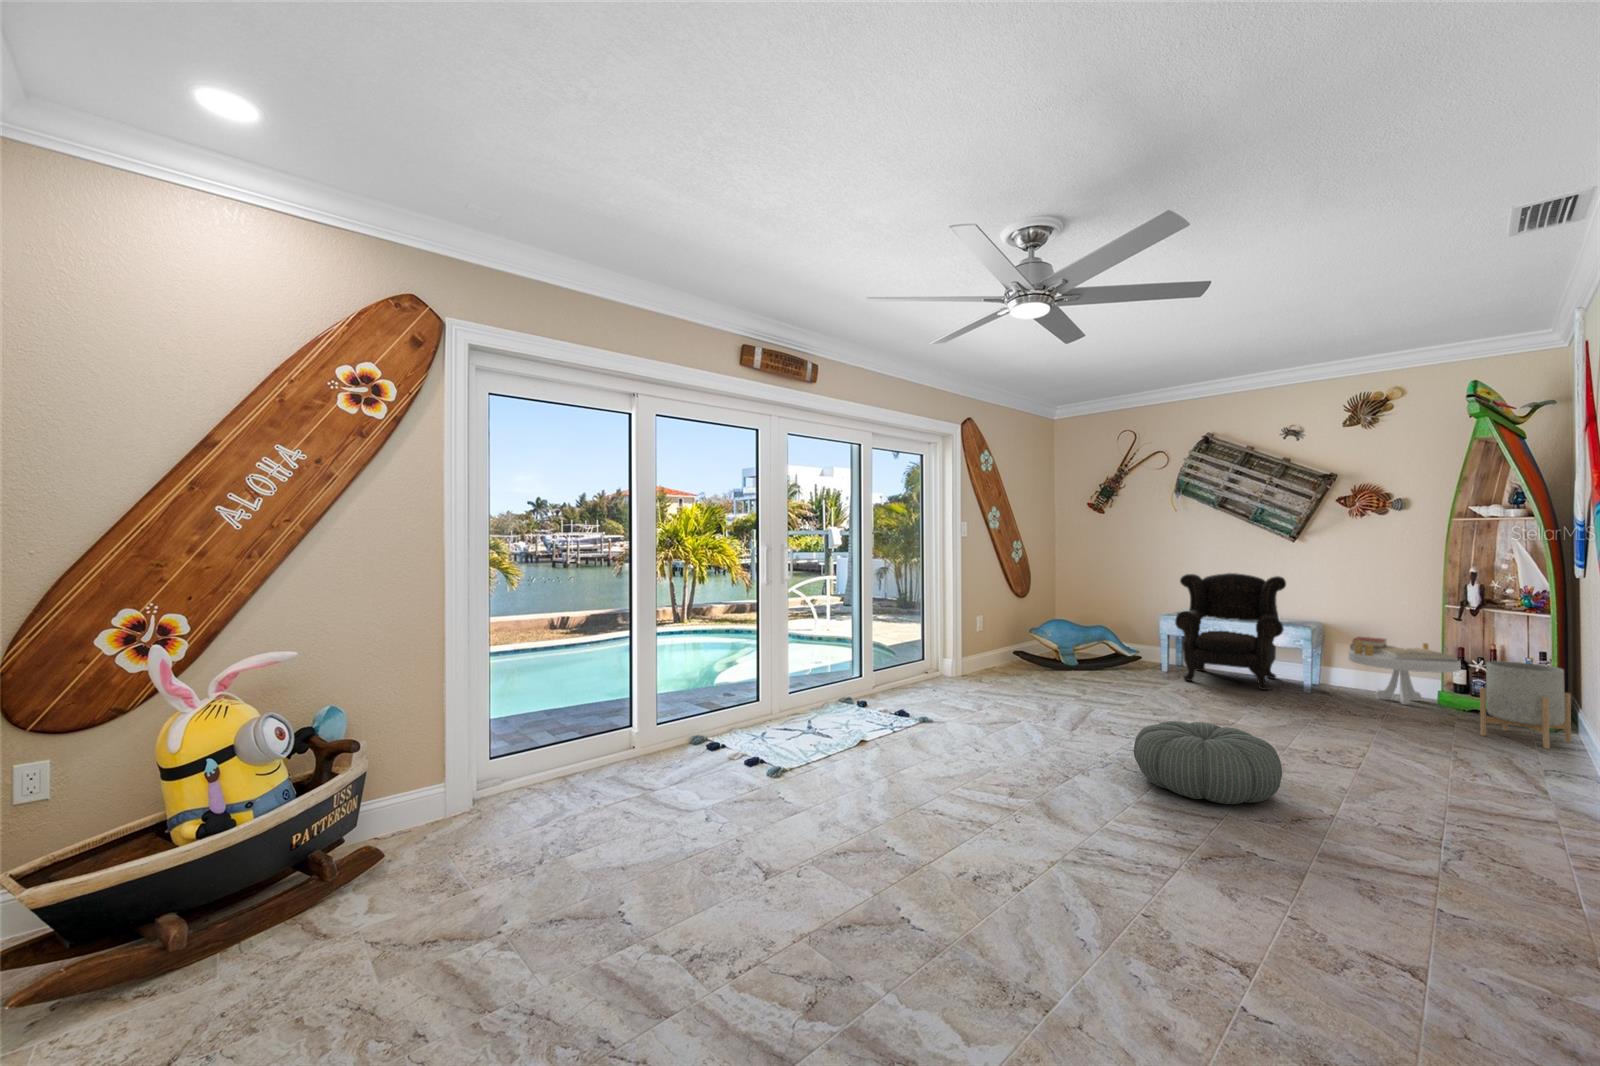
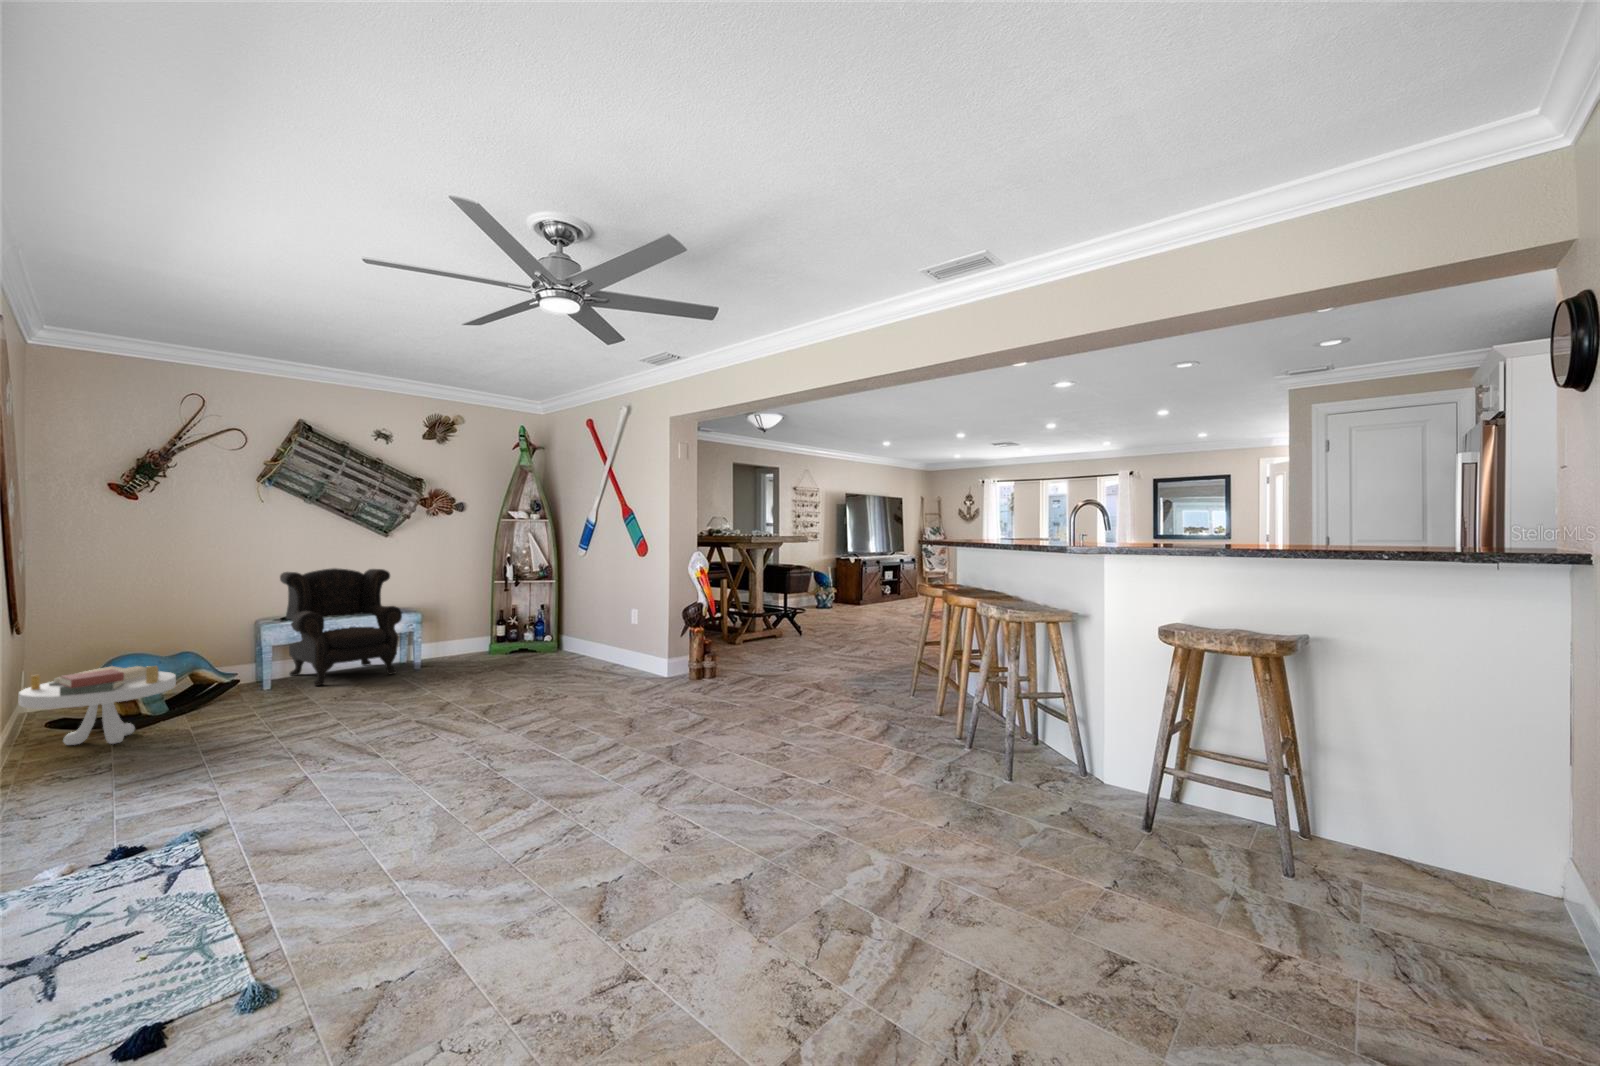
side table: present [1348,637,1461,705] -> present [18,666,176,745]
planter: present [1480,661,1571,749] -> none [545,613,580,663]
pouf: present [1134,721,1282,804] -> none [513,687,620,750]

